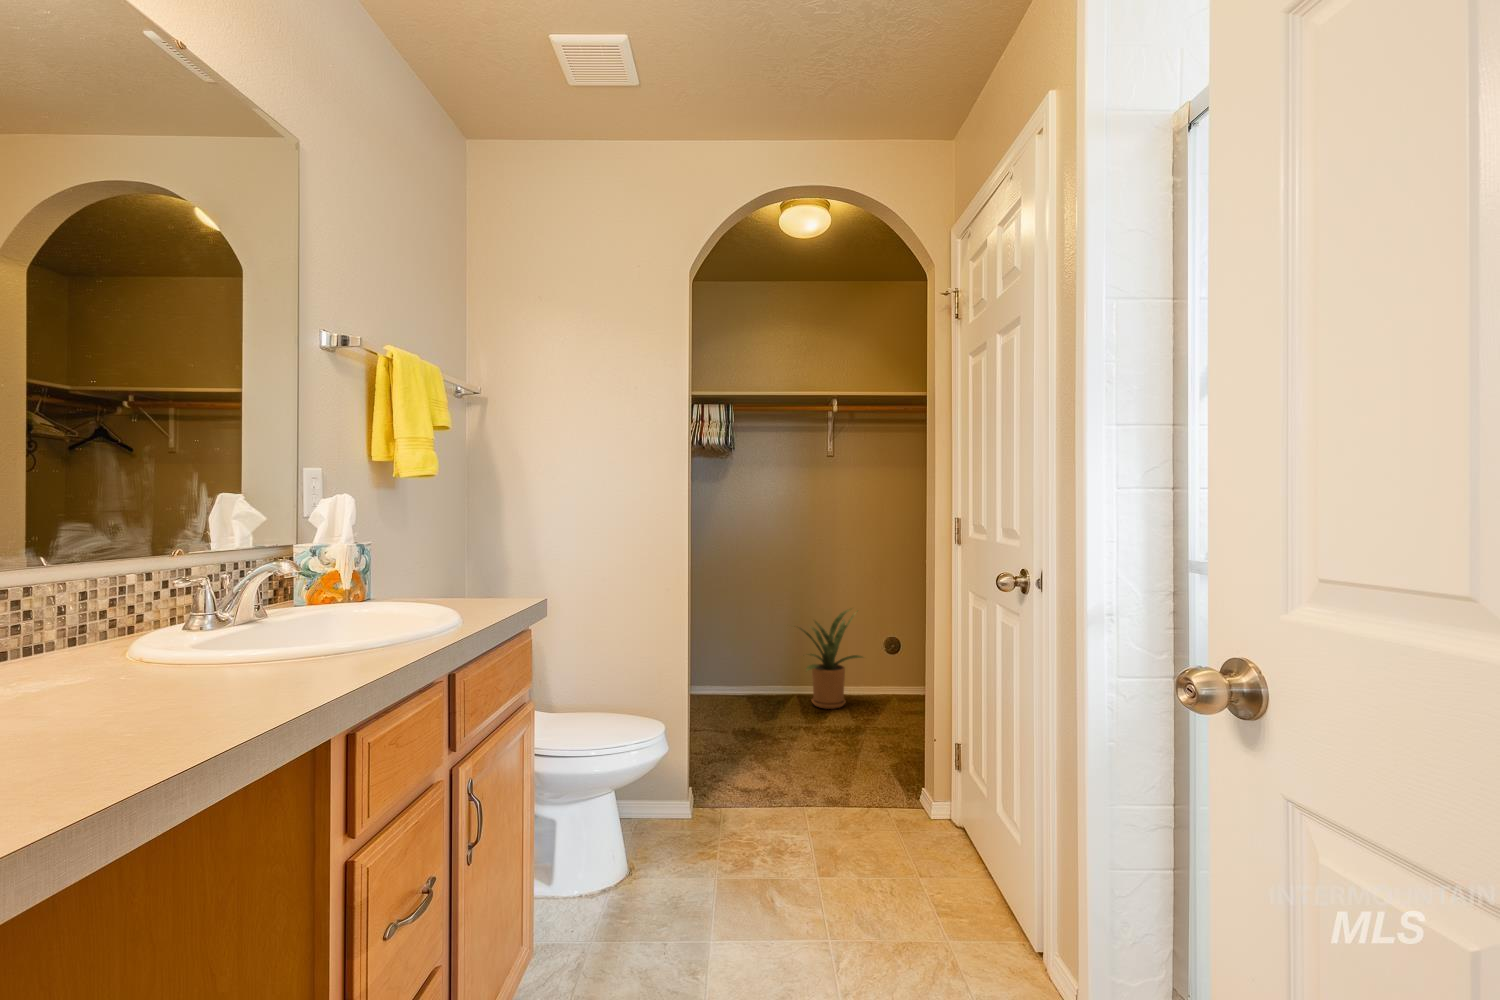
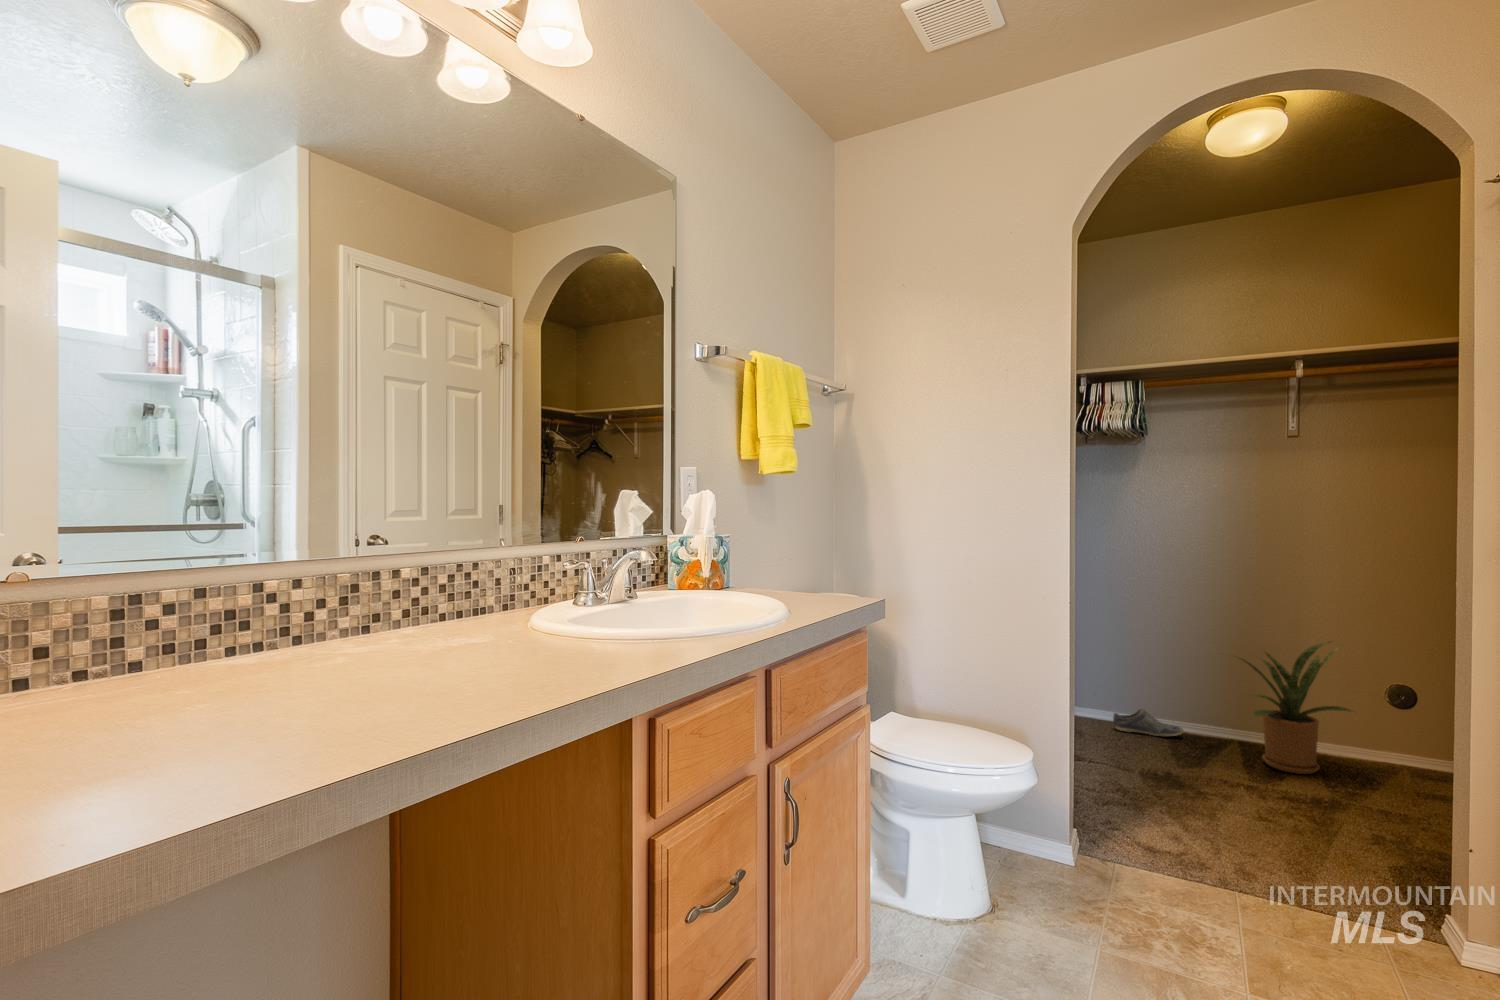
shoe: none [710,677,760,698] -> present [1113,709,1183,736]

